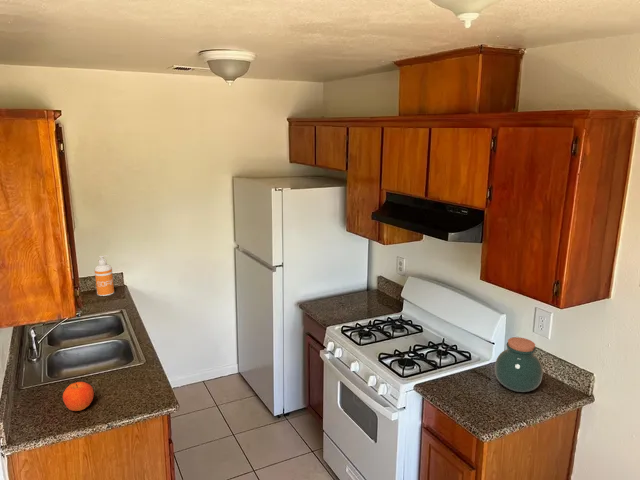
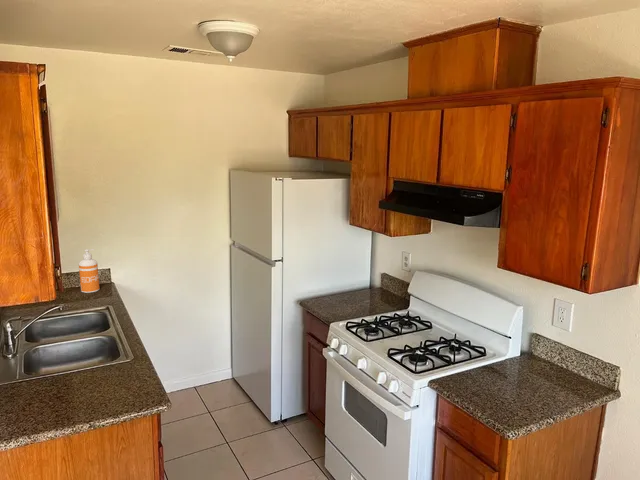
jar: present [495,337,543,392] -> none [514,329,566,387]
fruit: present [63,382,94,411] -> none [45,375,80,407]

